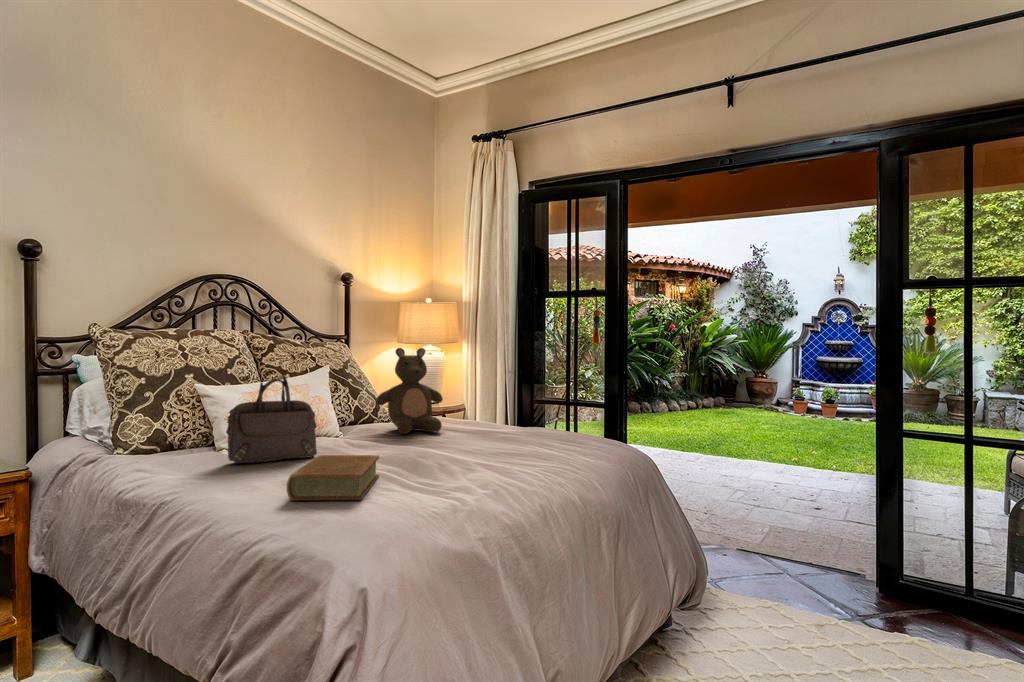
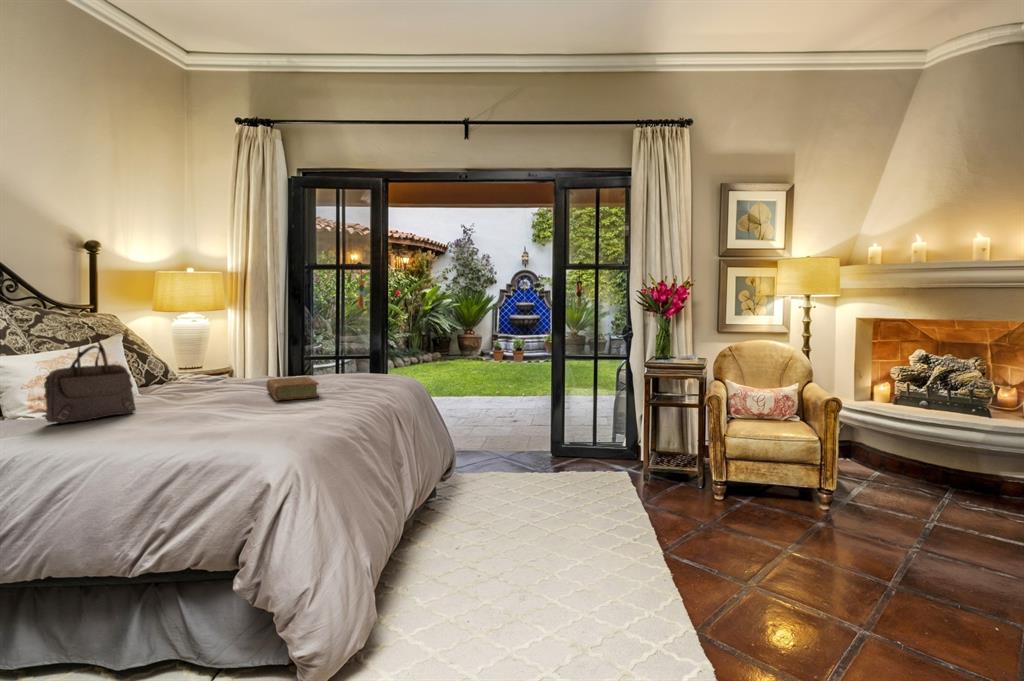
stuffed bear: present [376,348,443,434] -> none [170,315,237,391]
book: present [287,455,379,500] -> present [266,377,319,401]

